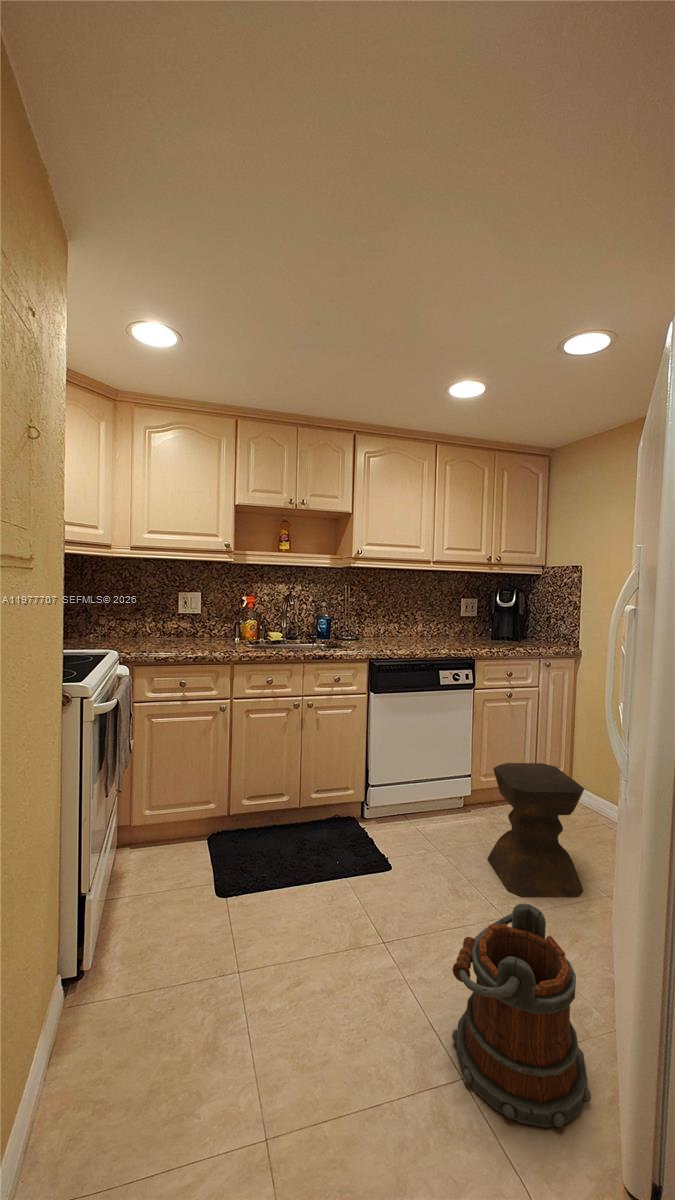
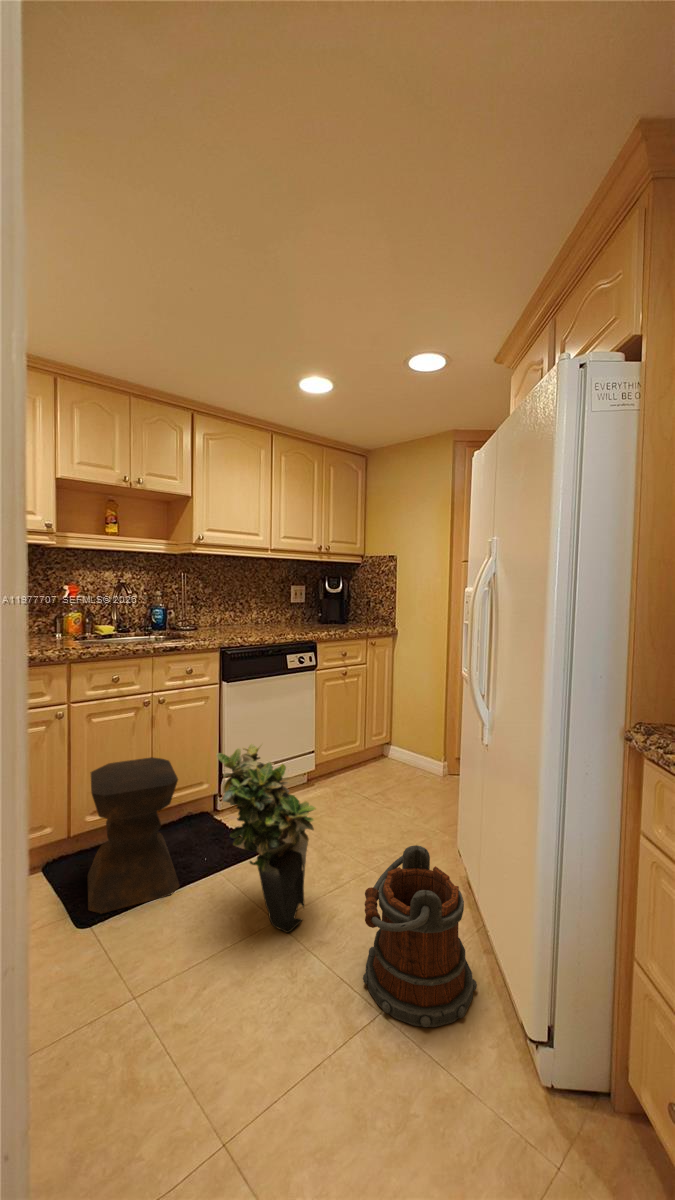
potted plant: none [331,757,428,959] -> present [217,744,316,933]
stool: present [487,763,584,897] -> present [88,757,180,913]

